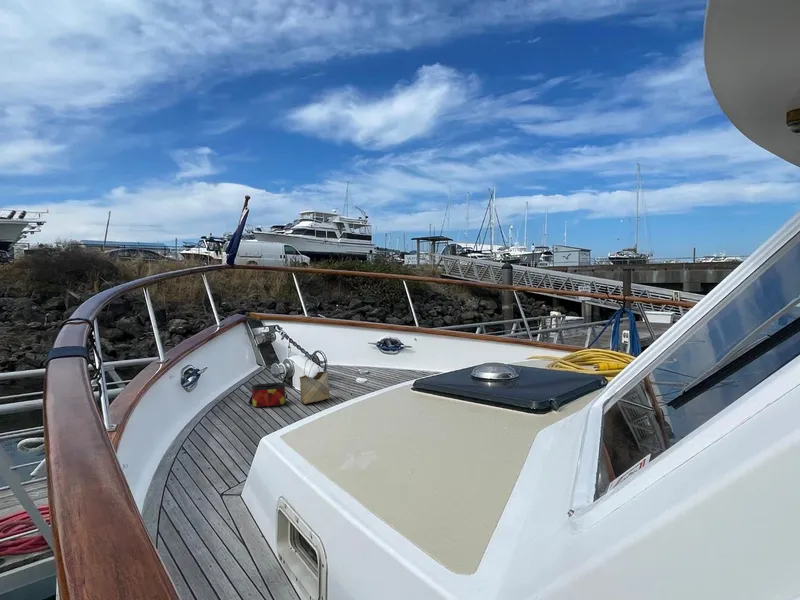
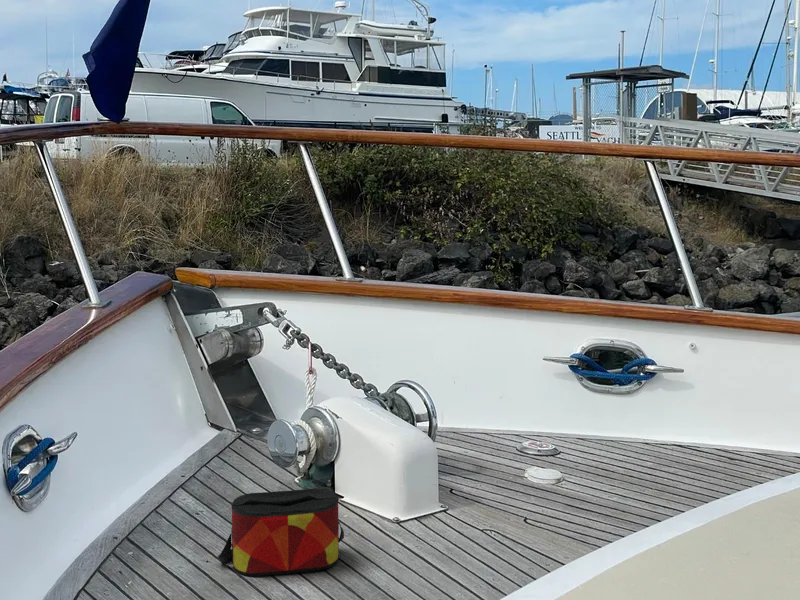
woven basket: present [300,358,329,404] -> none [389,407,479,563]

